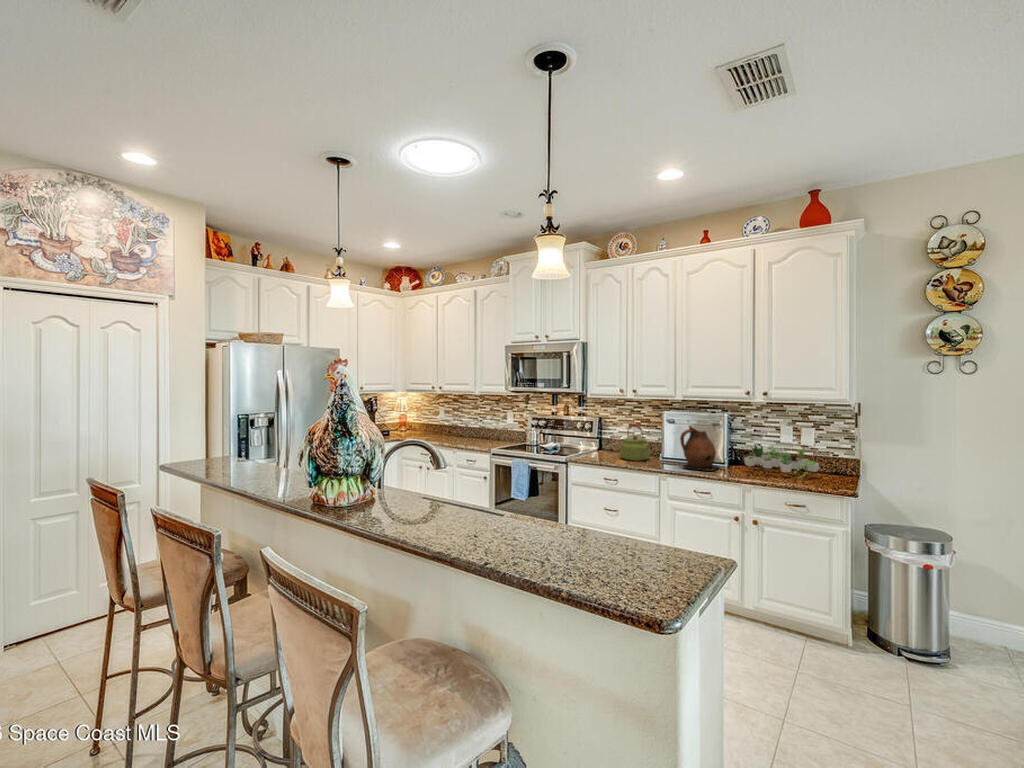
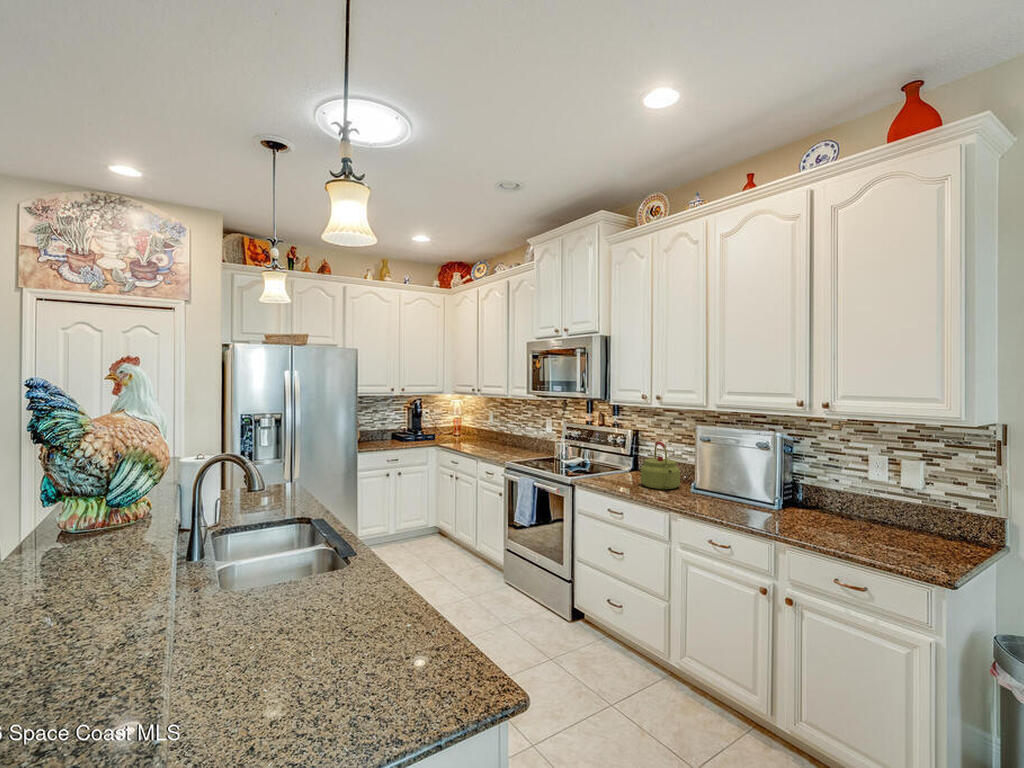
ceramic pitcher: present [680,426,719,471] -> none [703,447,765,515]
succulent plant: present [744,445,819,479] -> none [783,480,915,542]

